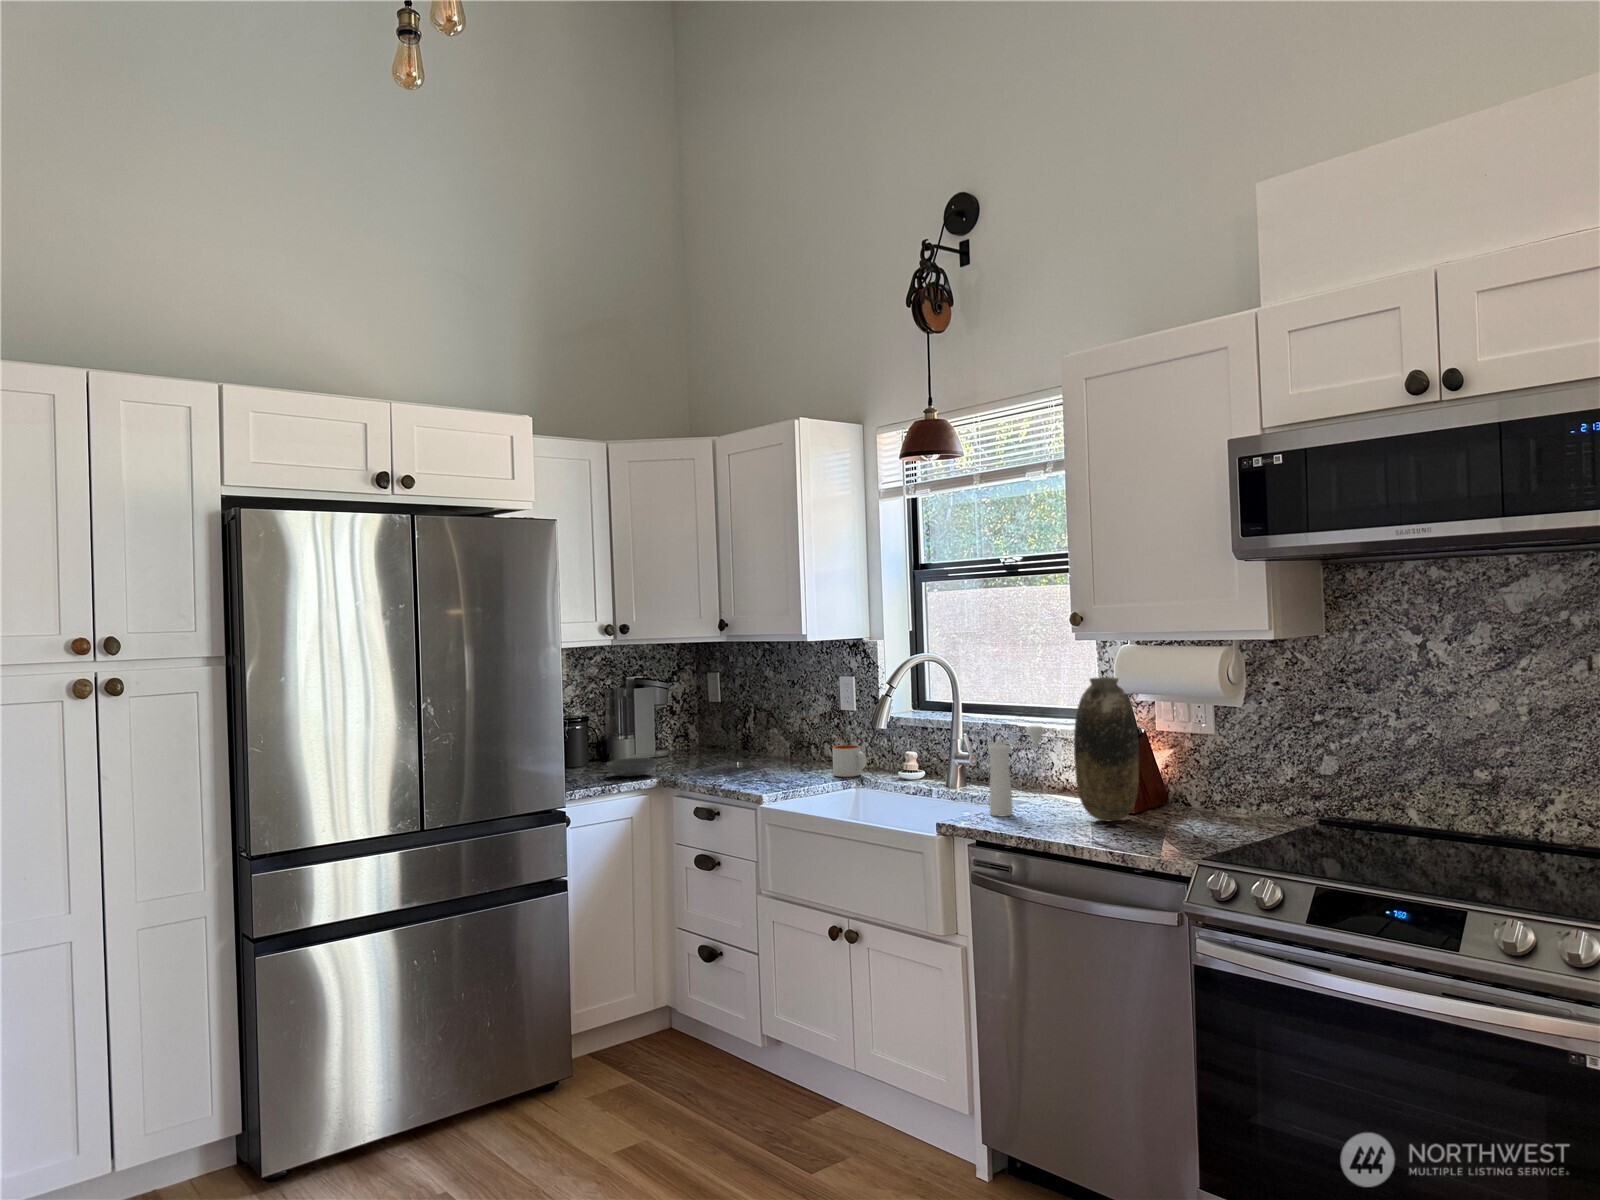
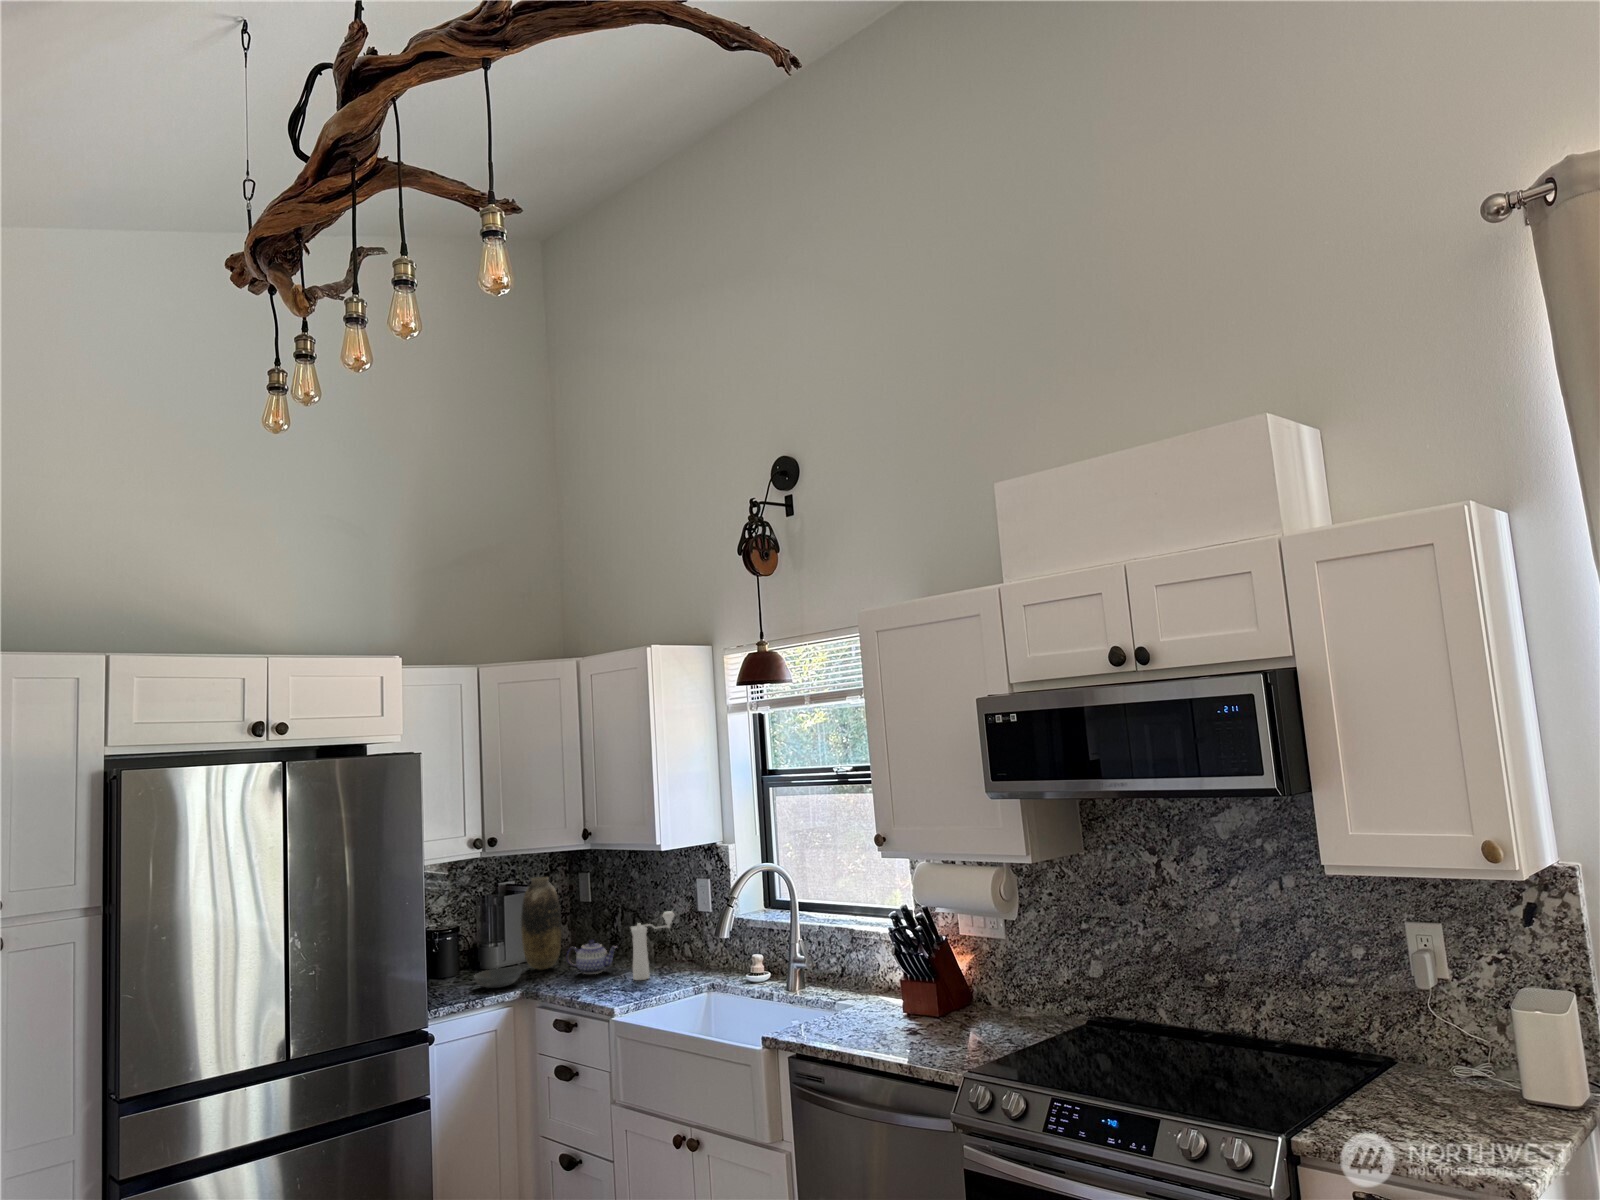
vase: present [1074,677,1139,821] -> present [521,877,562,970]
pepper mill: present [988,726,1044,817] -> present [631,911,674,980]
teapot: none [701,734,756,769] -> present [567,940,617,974]
mug: present [832,745,867,777] -> none [685,948,717,980]

